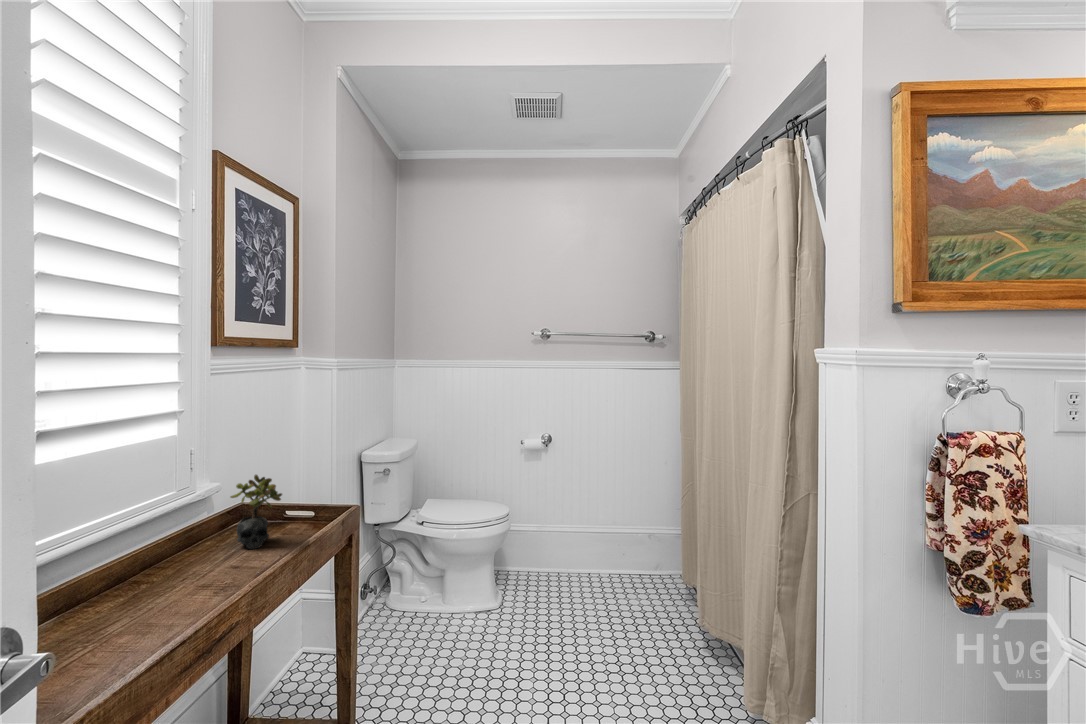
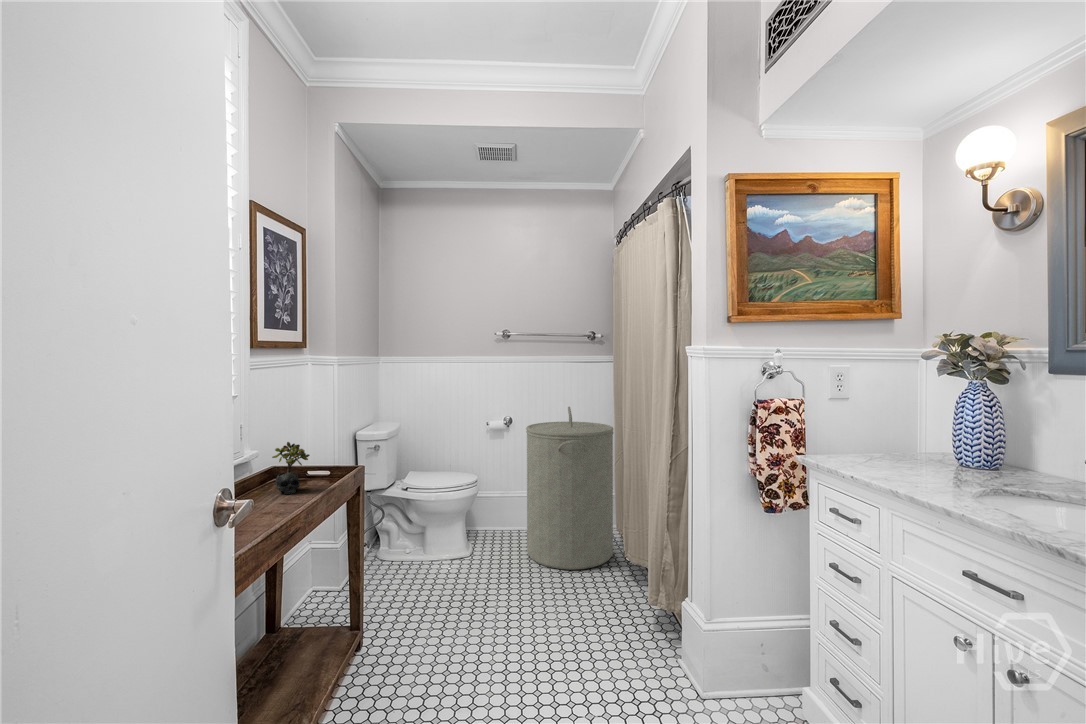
laundry hamper: none [572,425,685,638] -> present [526,407,613,570]

